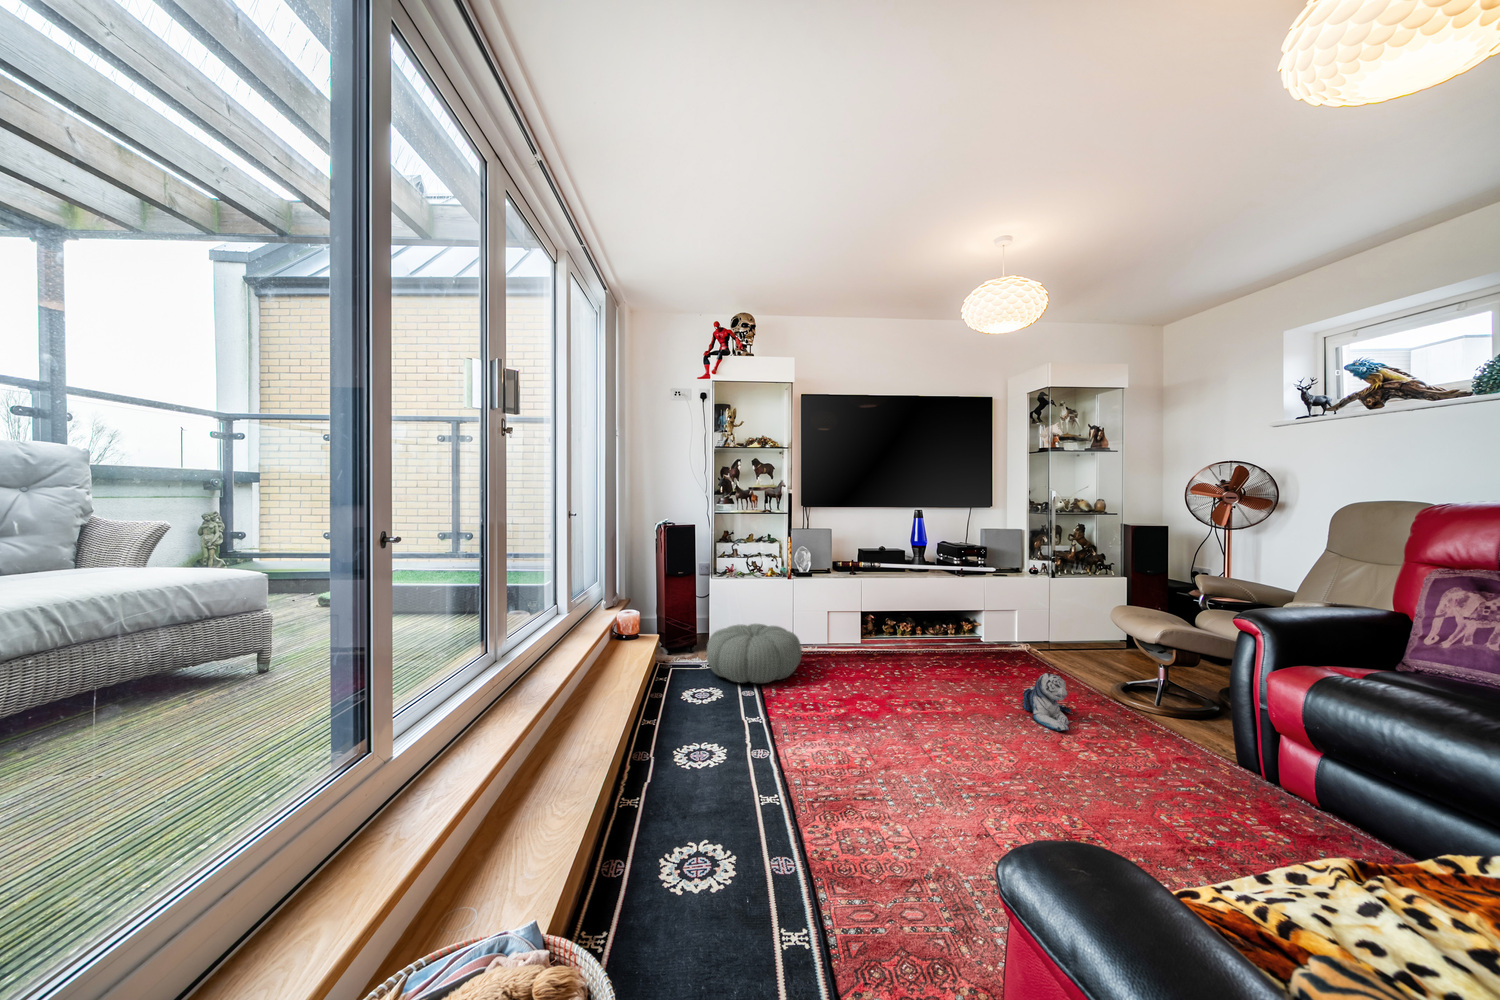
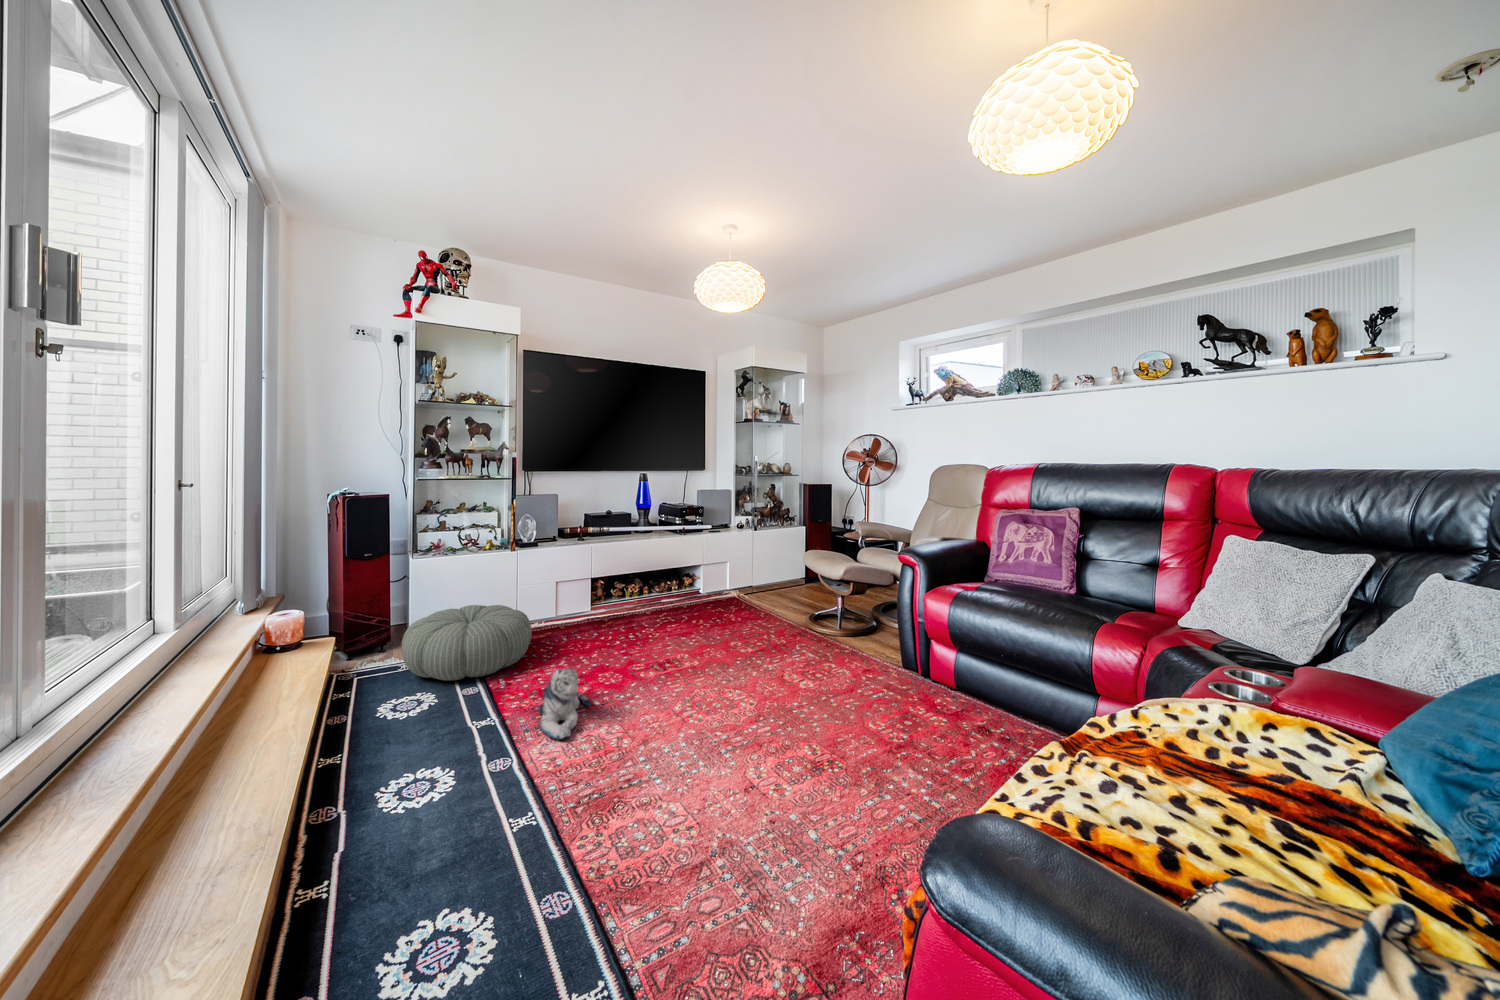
plush toy: present [1022,673,1071,731] -> present [538,668,591,740]

